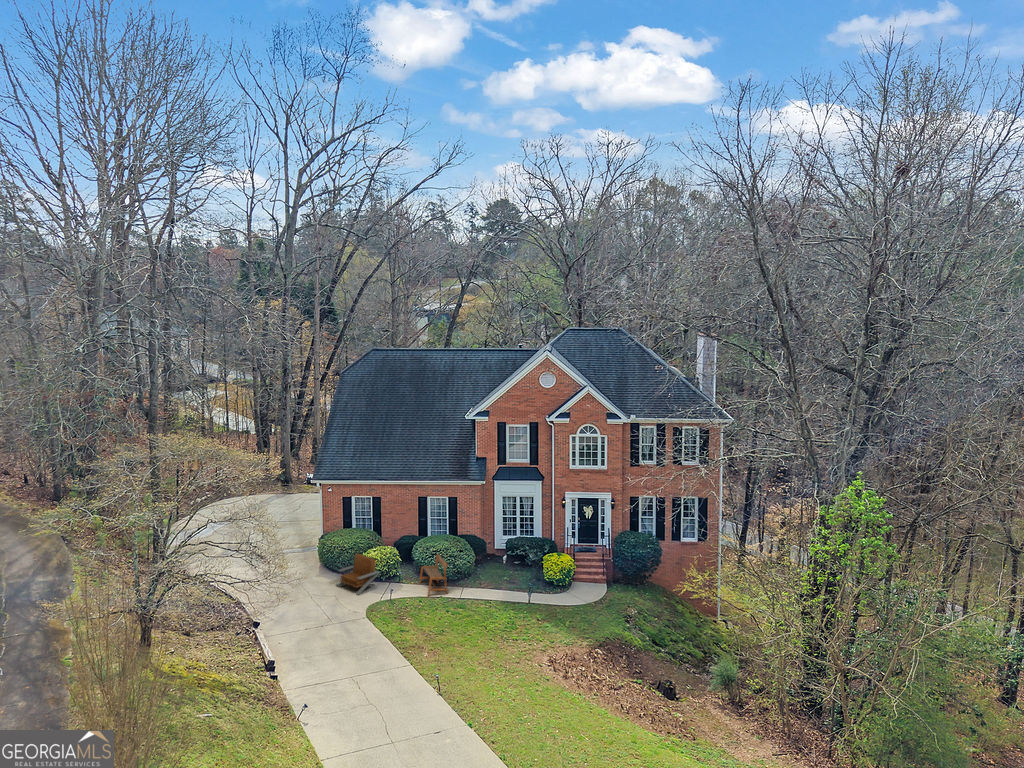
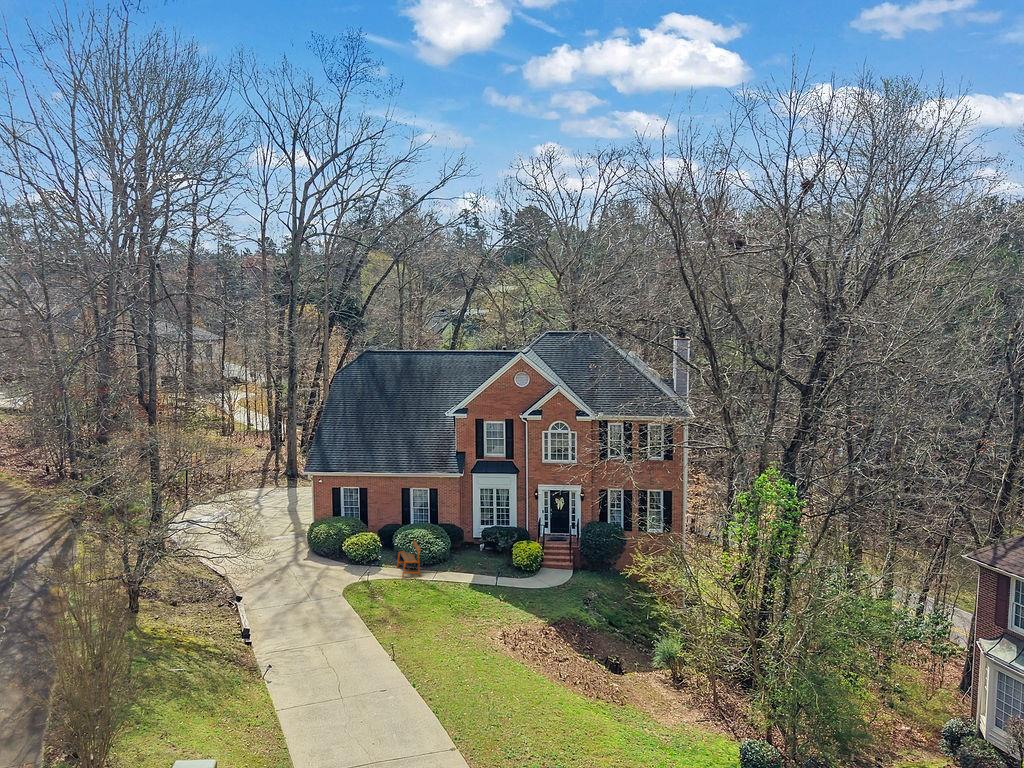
lounge chair: present [337,554,379,595] -> none [320,539,359,577]

